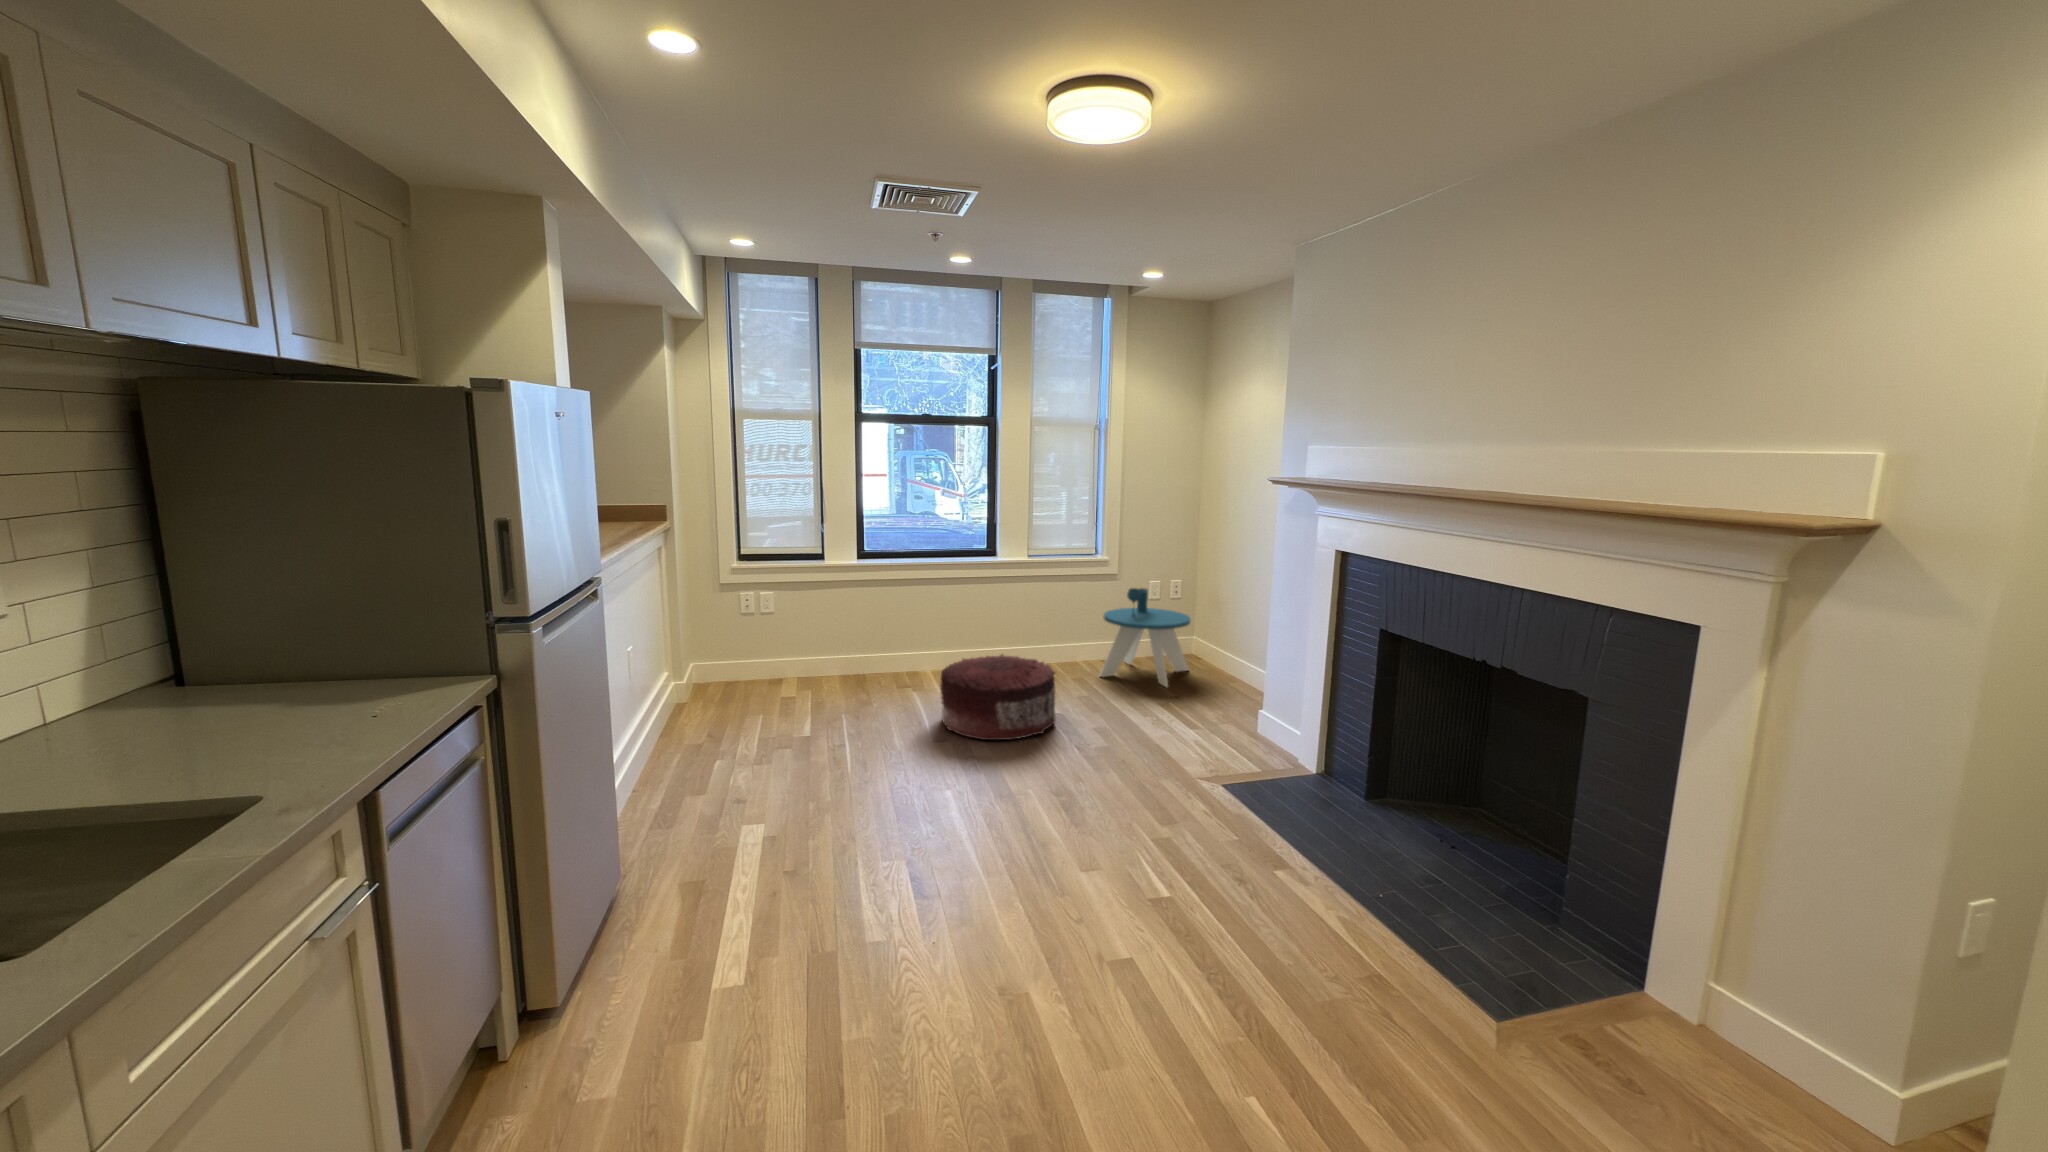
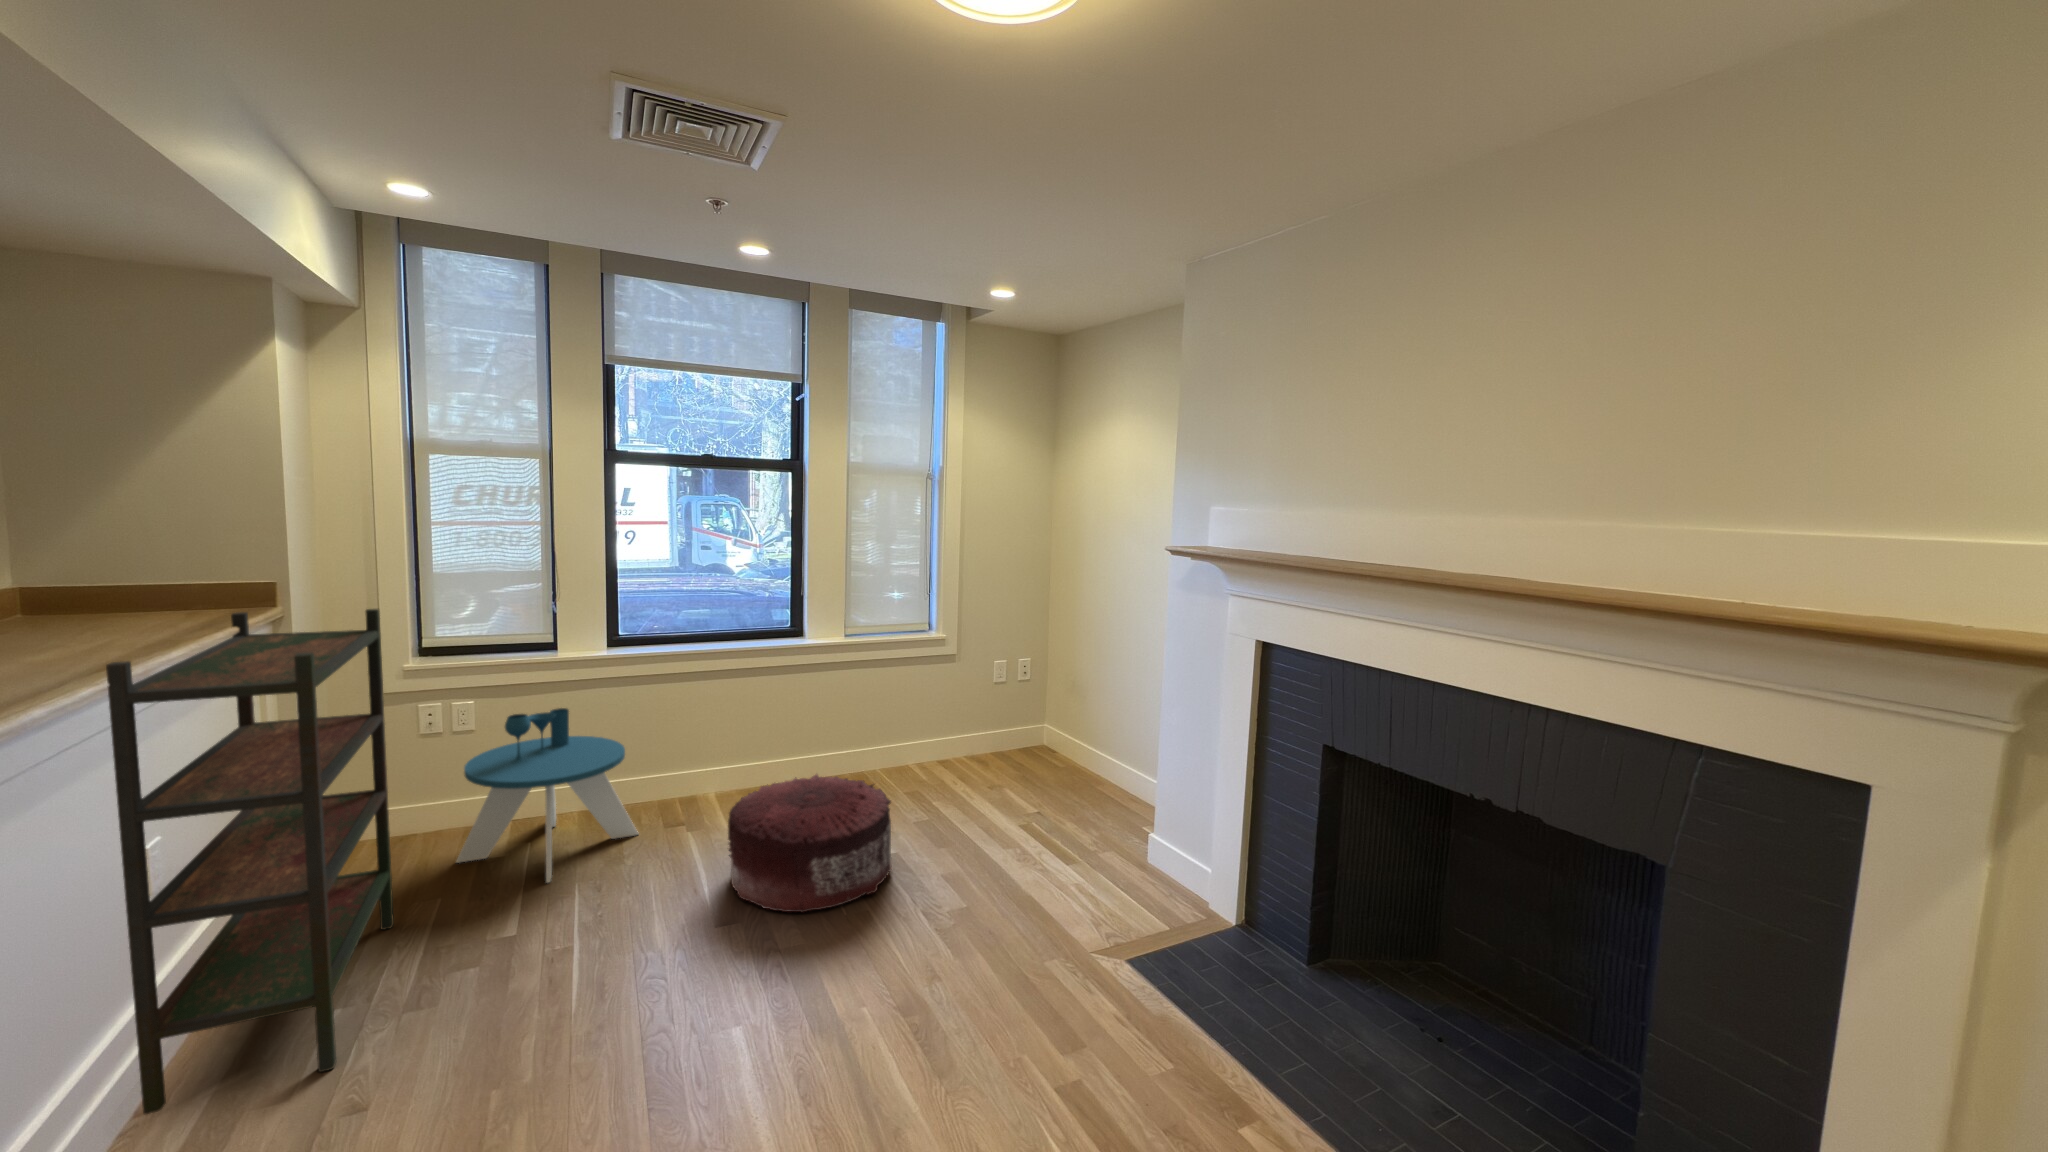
bookshelf: none [621,520,737,791] -> present [106,609,394,1114]
side table: present [1099,588,1191,687] -> present [456,708,638,883]

